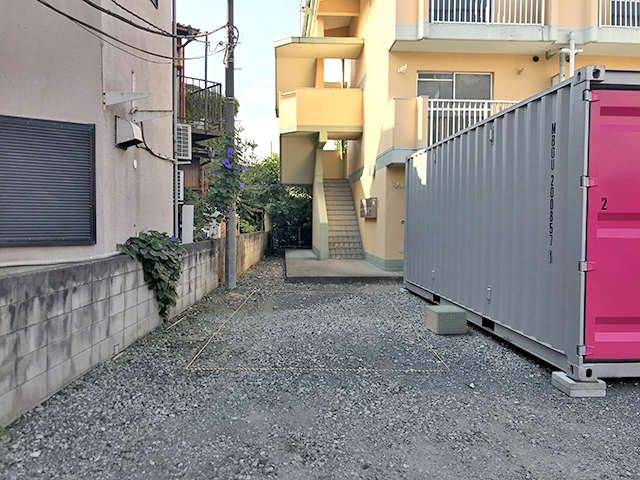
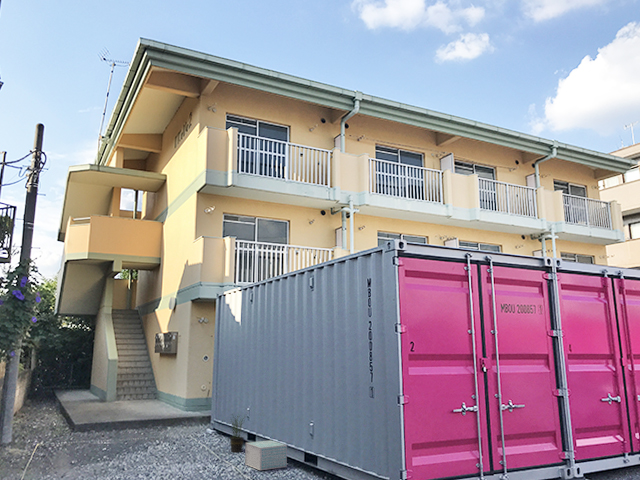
potted plant: none [412,274,434,314] -> present [230,416,243,452]

